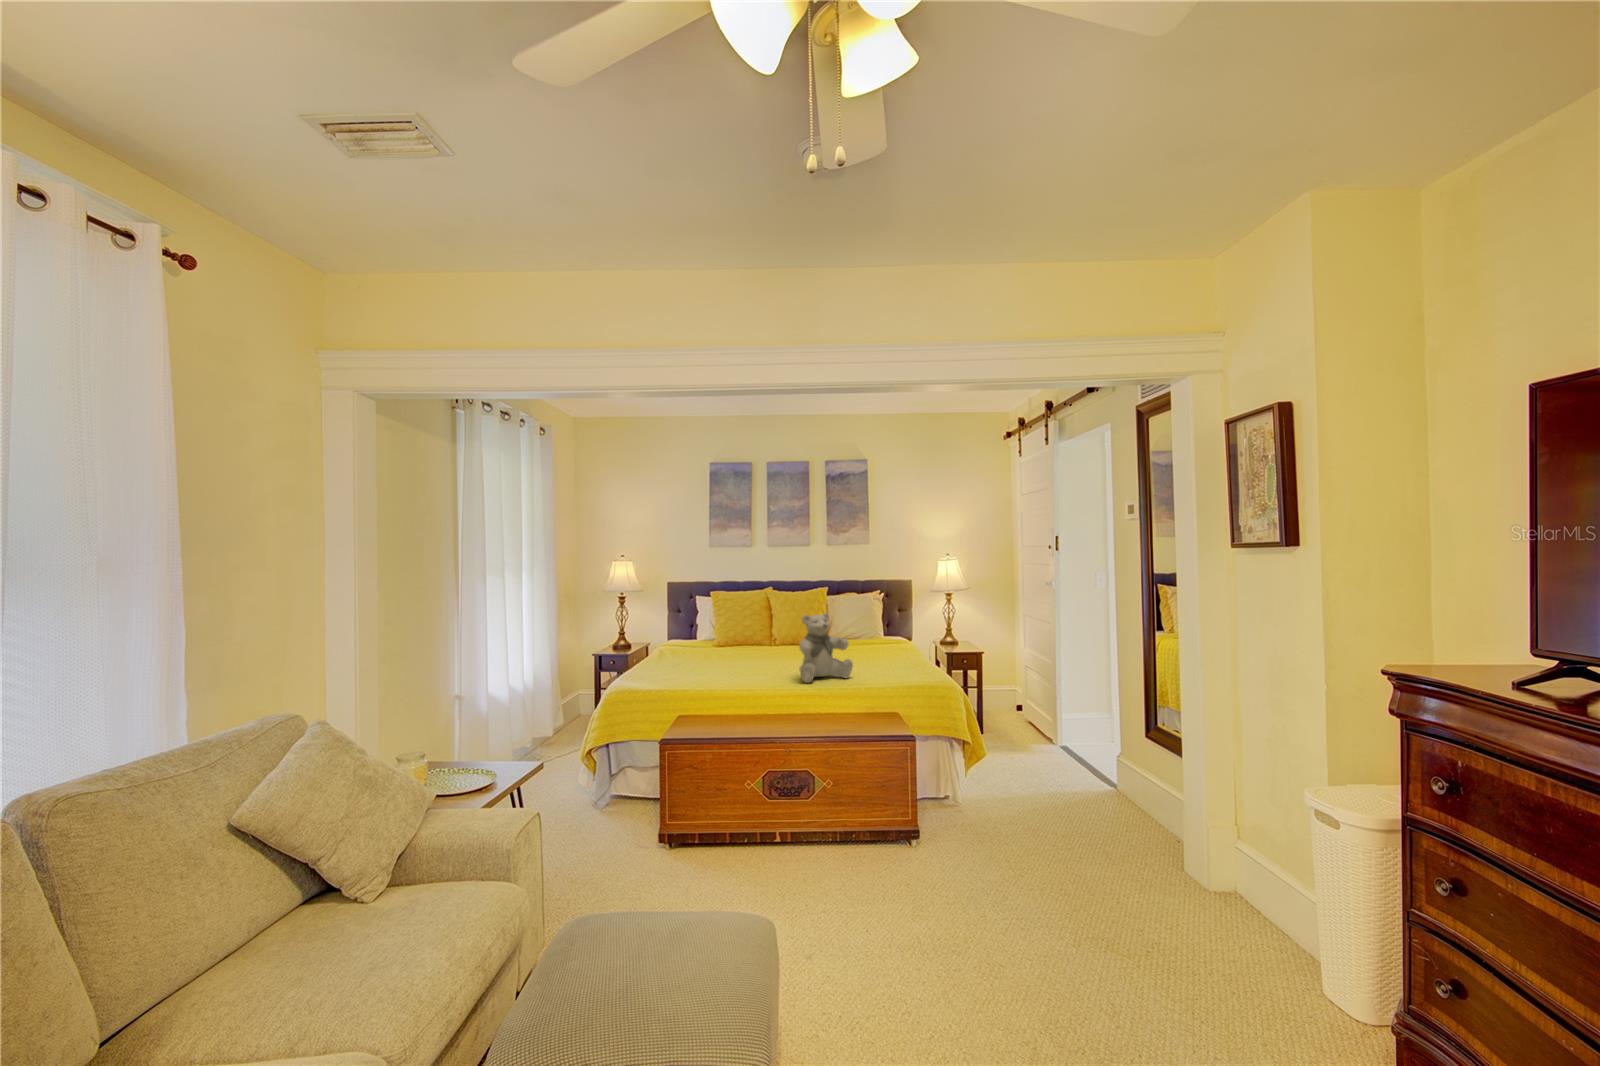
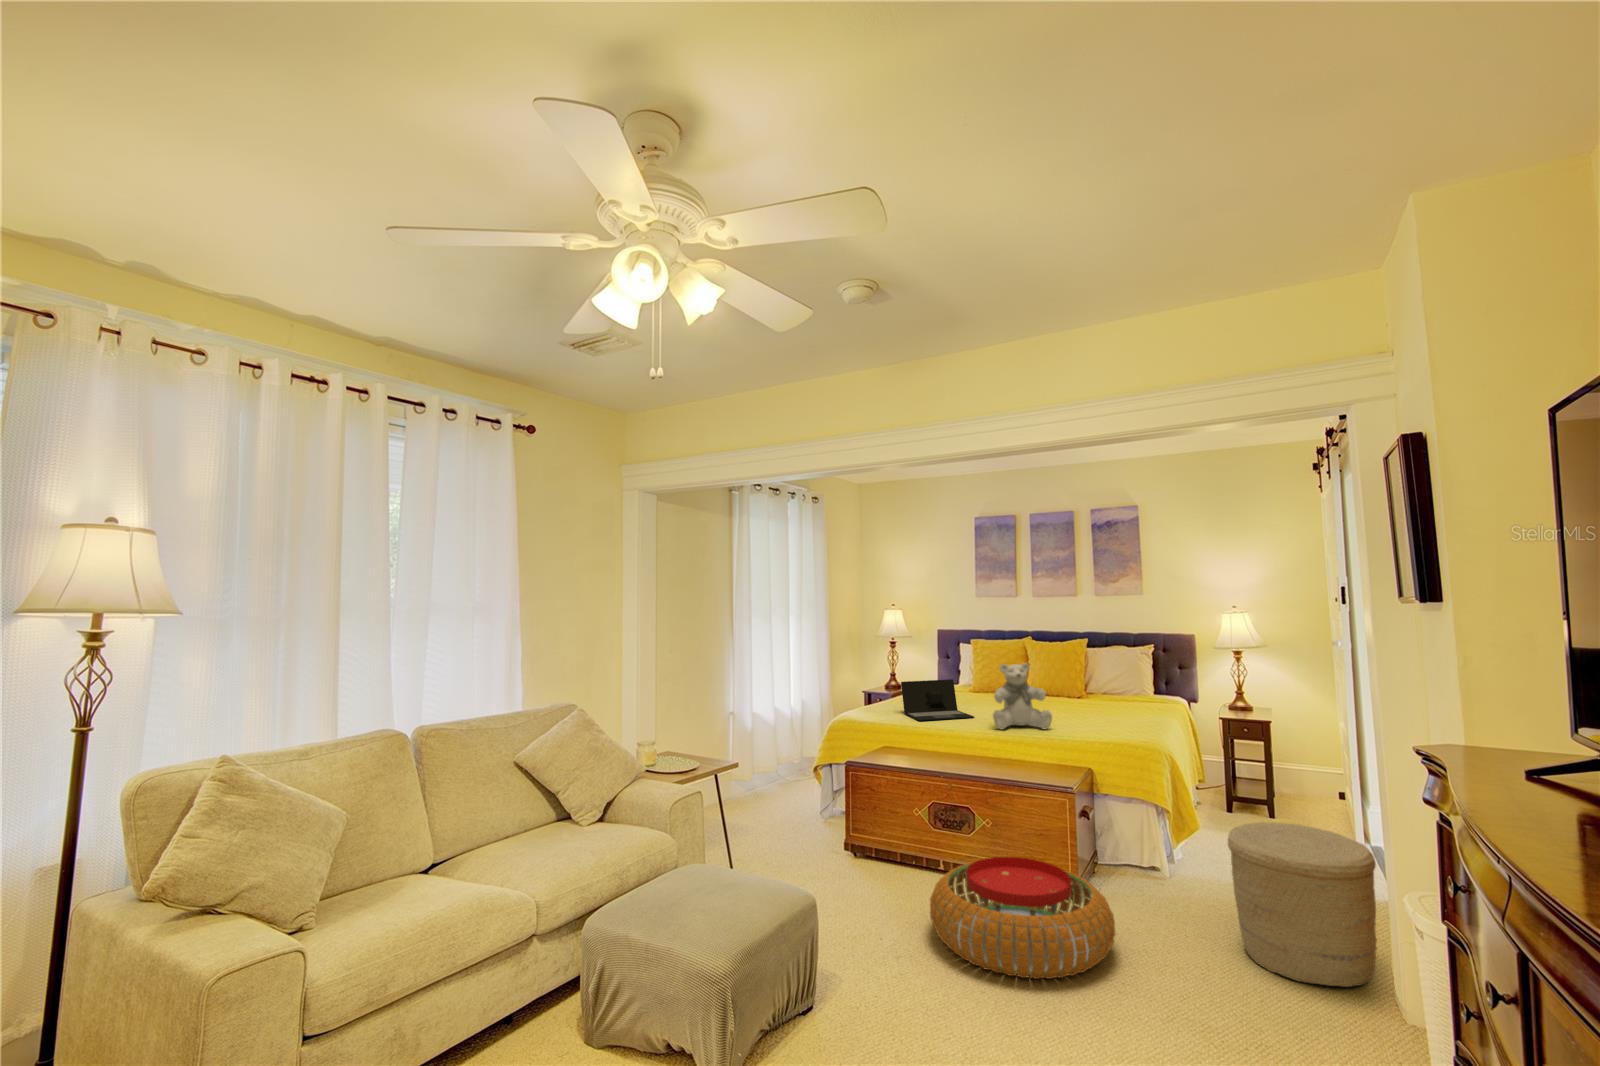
laptop: none [683,634,765,682] -> present [901,679,974,721]
woven basket: none [1056,739,1172,875] -> present [1228,822,1377,987]
pouf: none [814,814,1003,945] -> present [930,857,1115,979]

